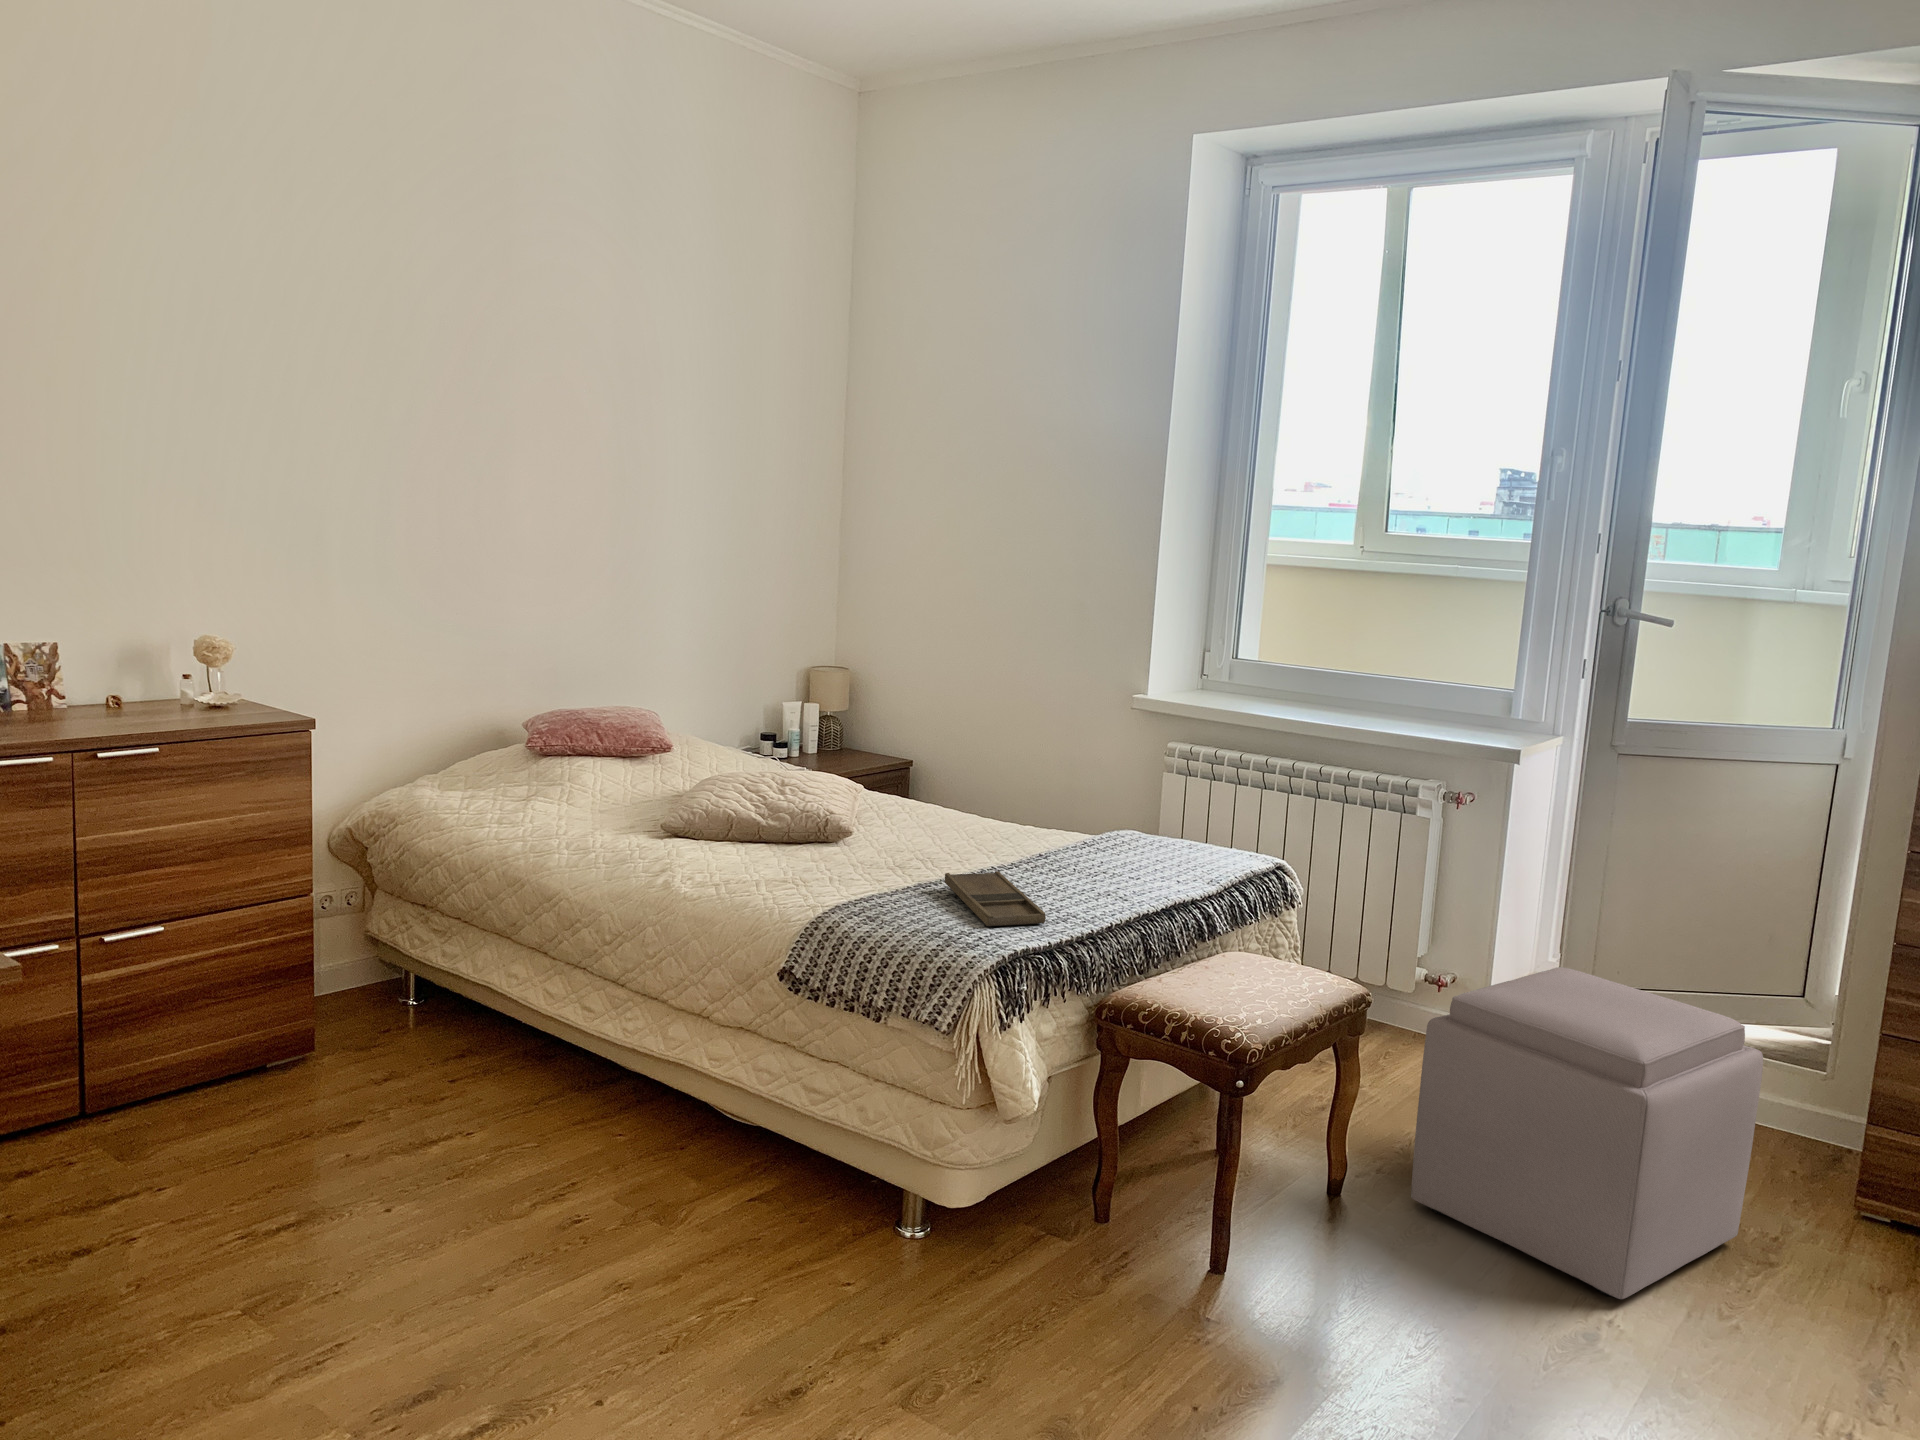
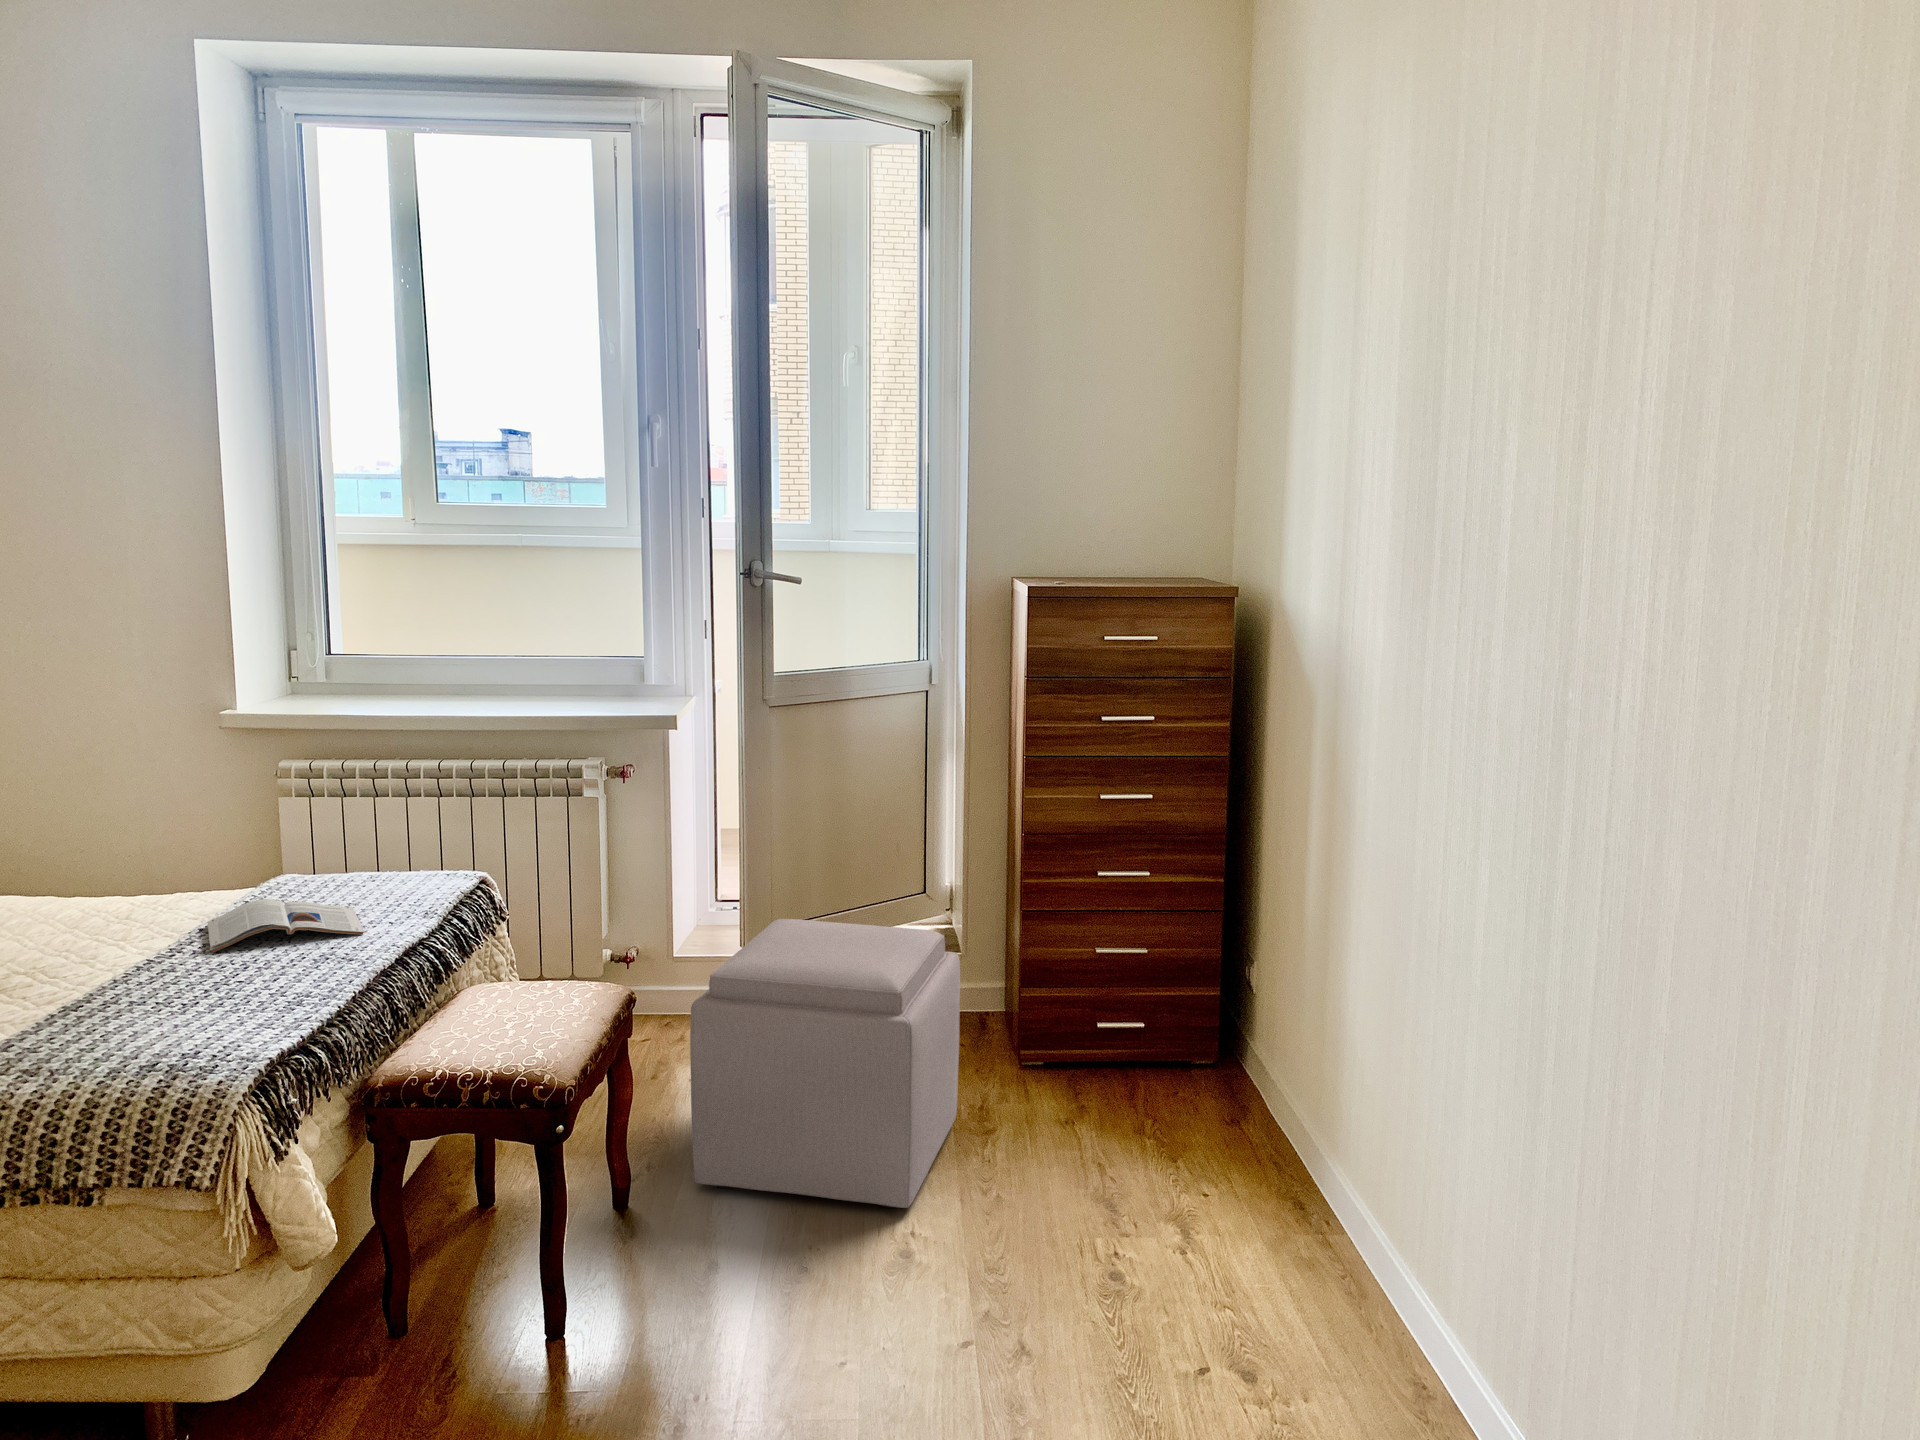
magazine: none [1037,842,1160,885] -> present [208,899,364,953]
tray: present [945,871,1046,926] -> none [104,965,276,1038]

